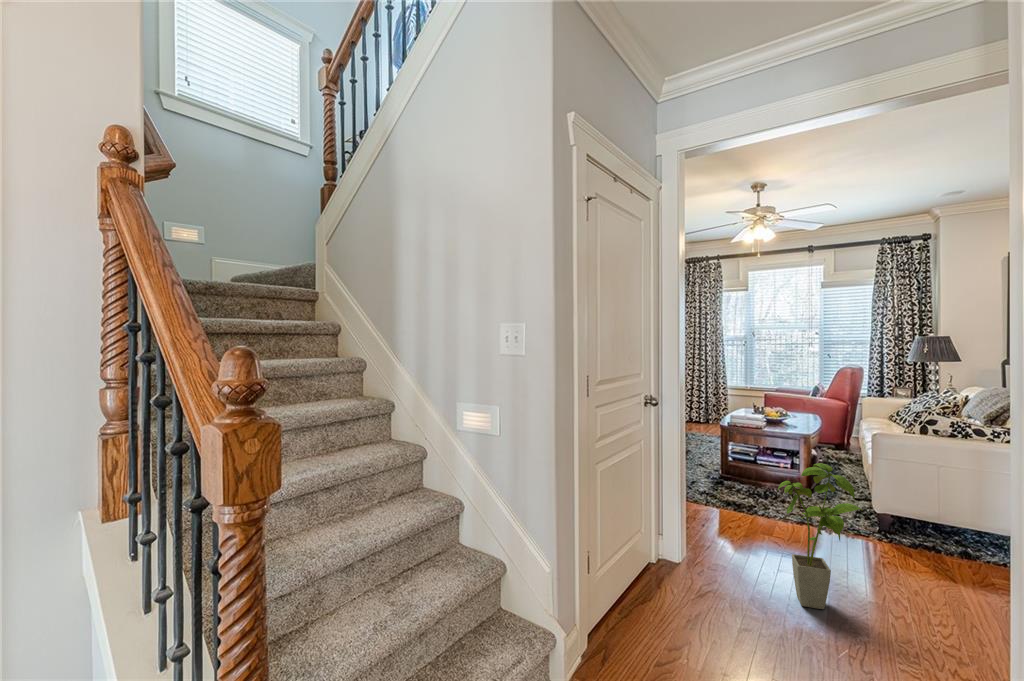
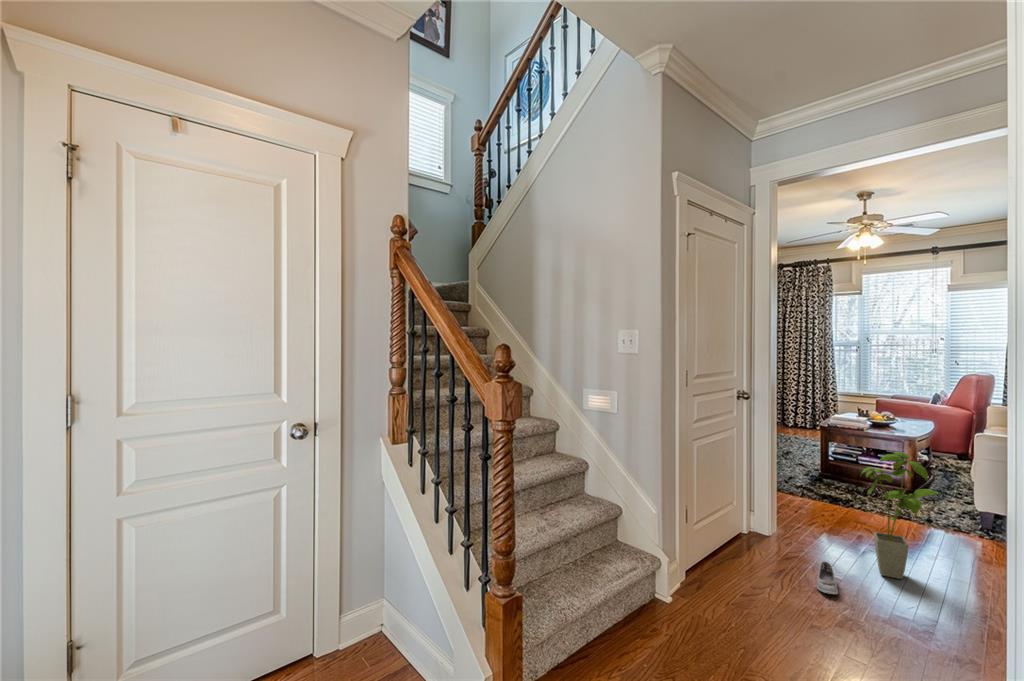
shoe: none [736,597,762,643] -> present [817,561,838,594]

